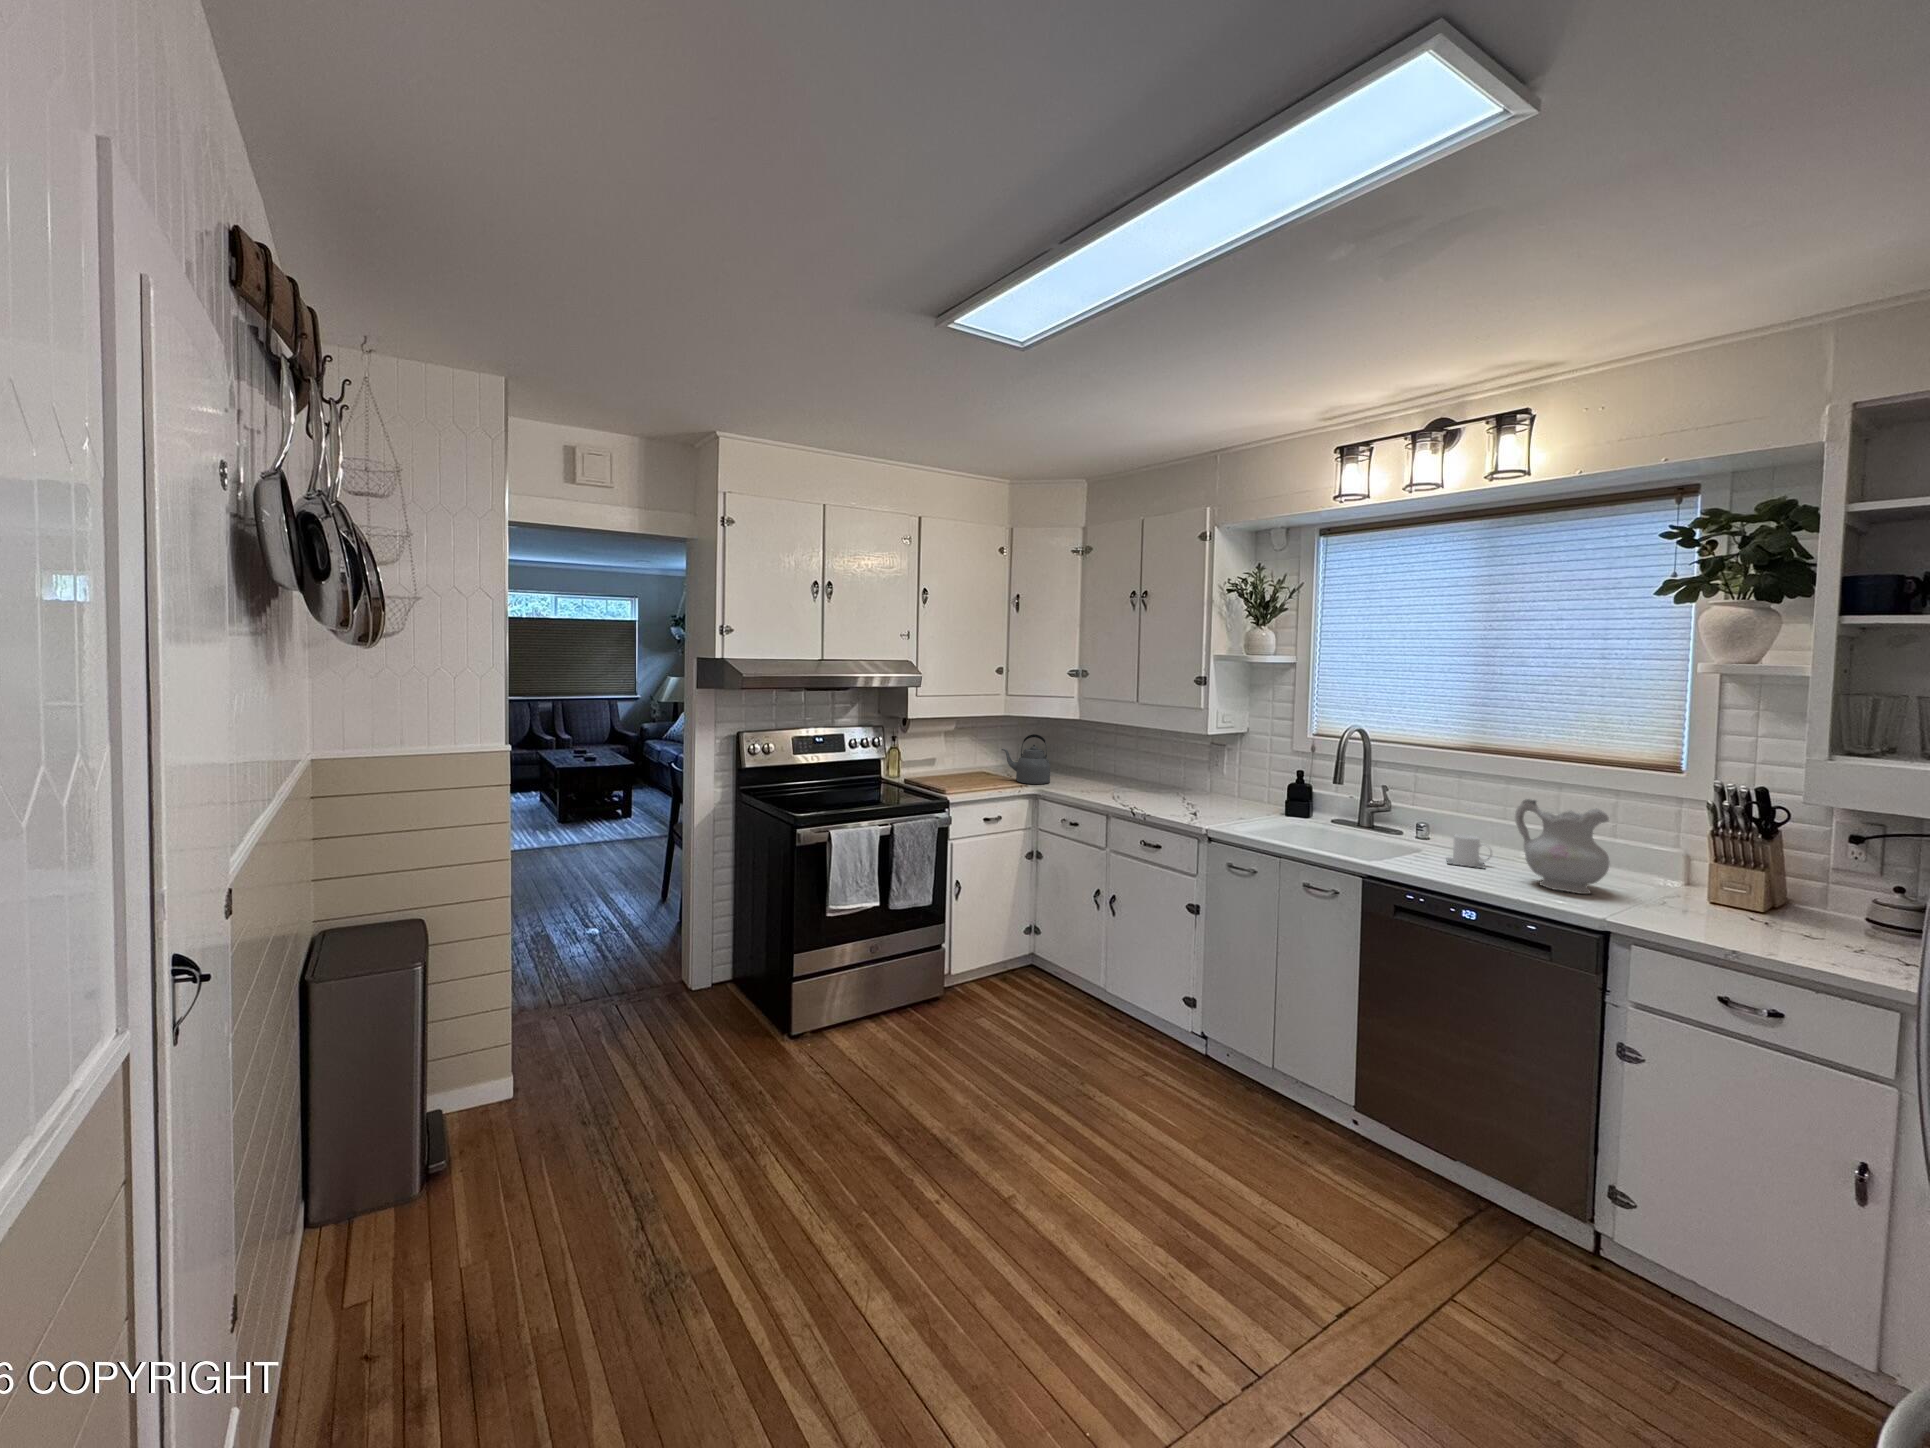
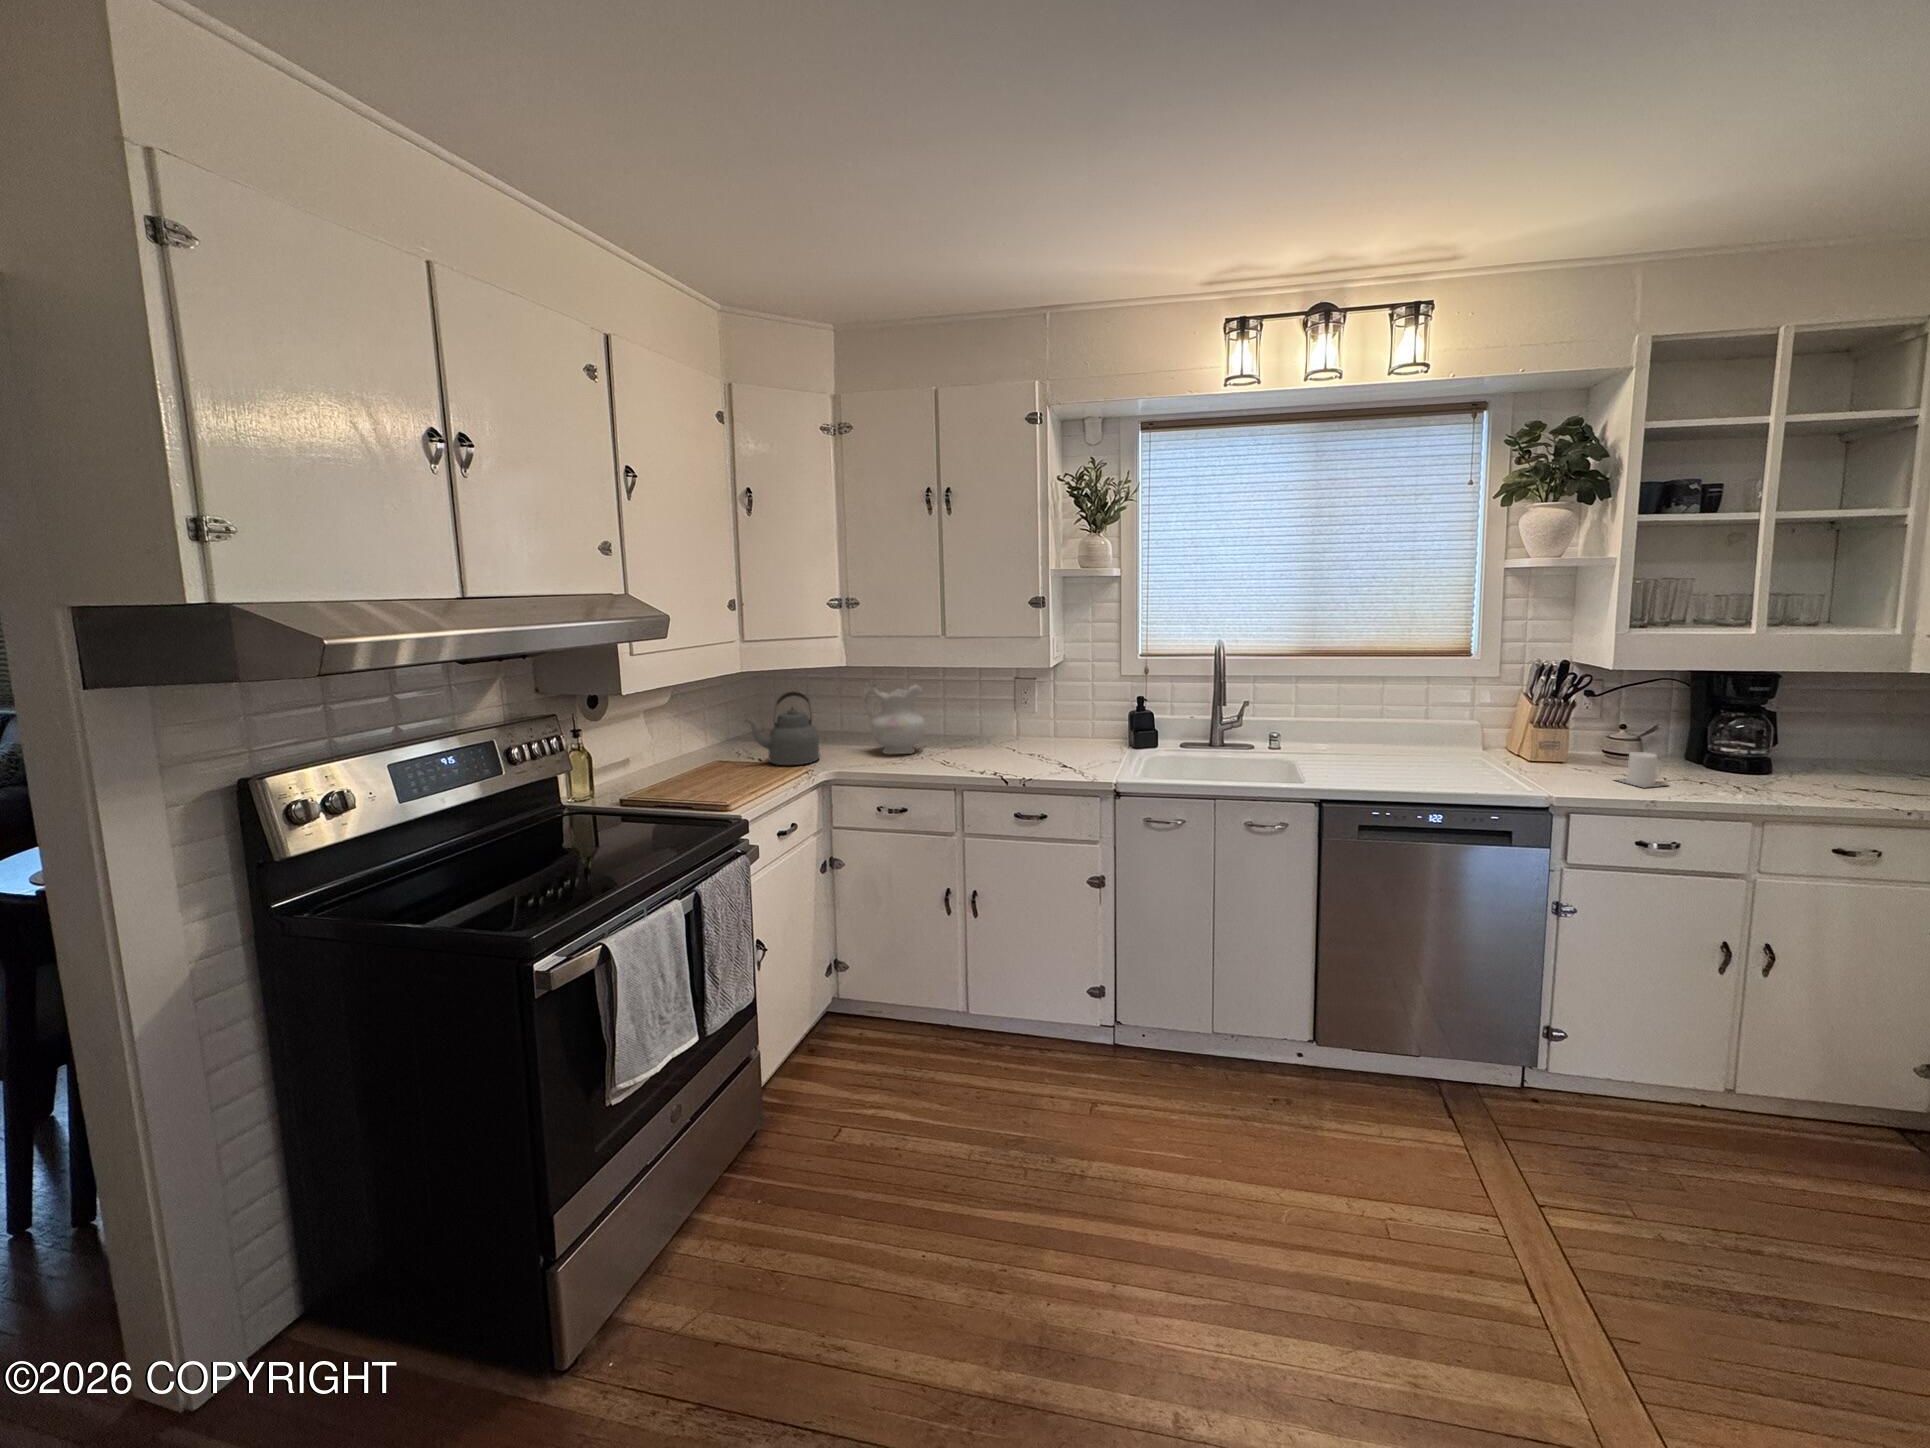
ceramic pitcher: present [1515,799,1610,894] -> present [862,683,925,754]
mug: present [1447,834,1492,868] -> present [1617,752,1666,788]

